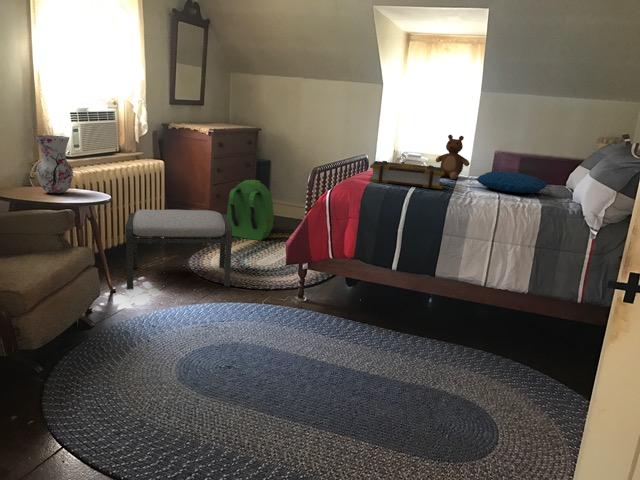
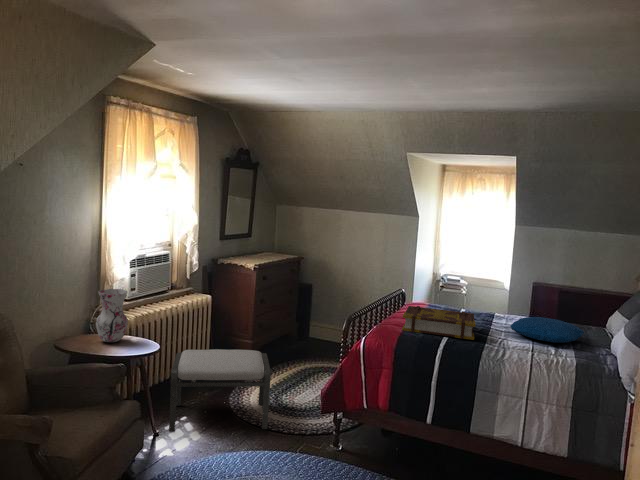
teddy bear: present [436,135,470,179] -> none [470,277,504,322]
backpack: present [227,180,274,240] -> none [267,310,315,371]

